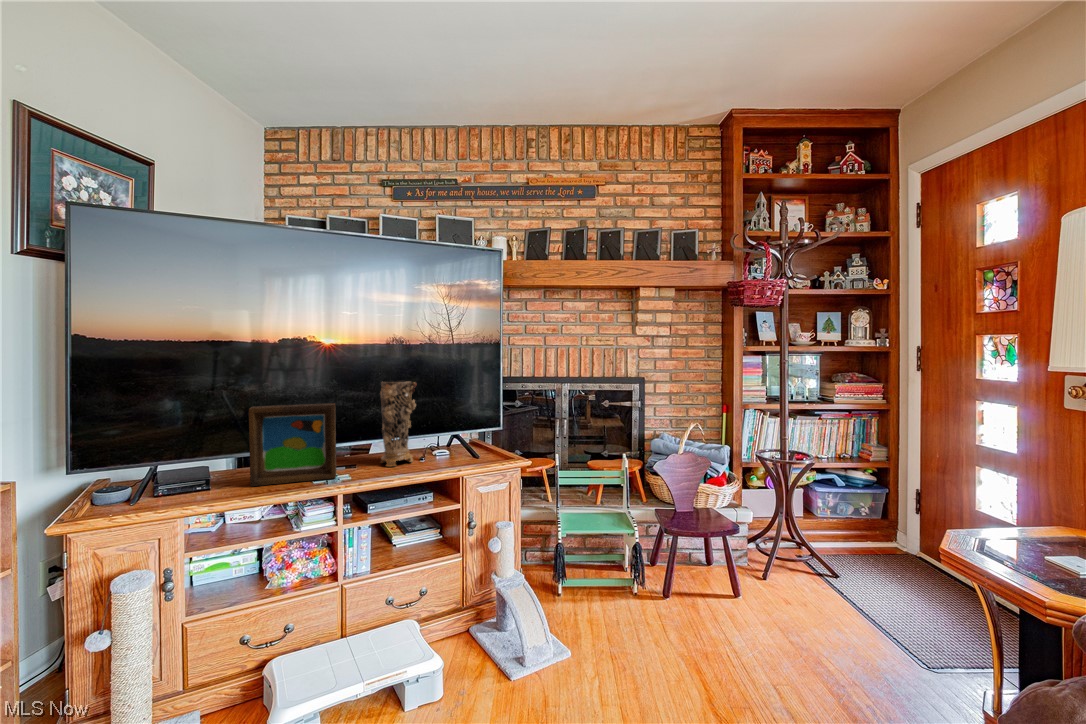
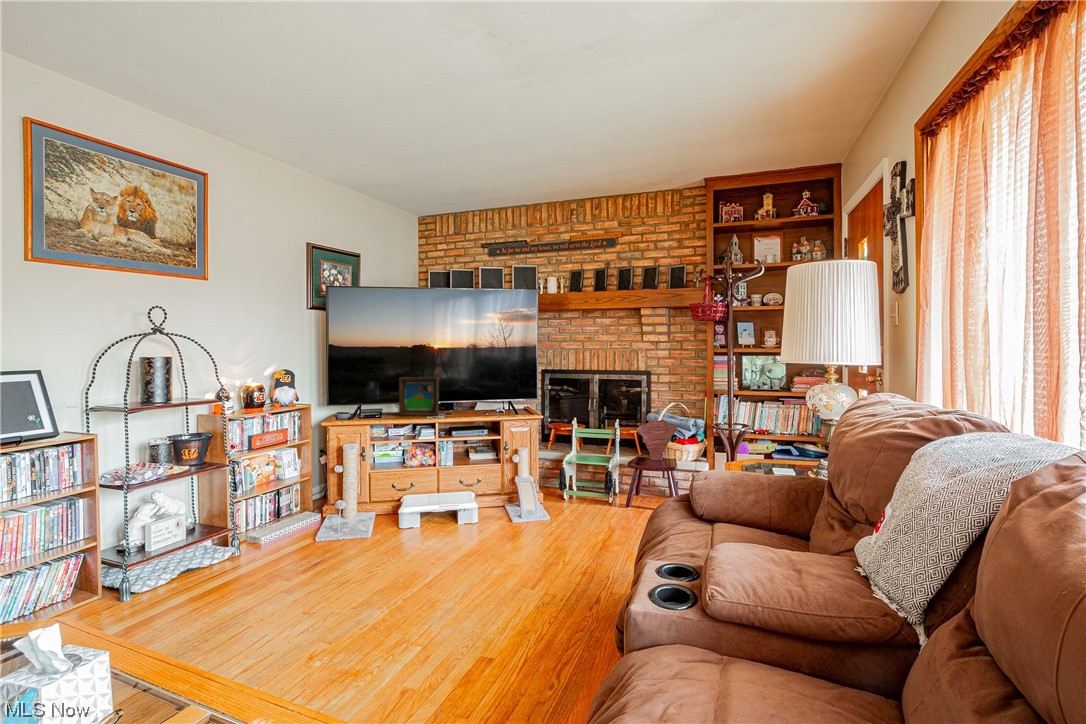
decorative vase: present [380,381,416,467] -> none [463,368,483,414]

